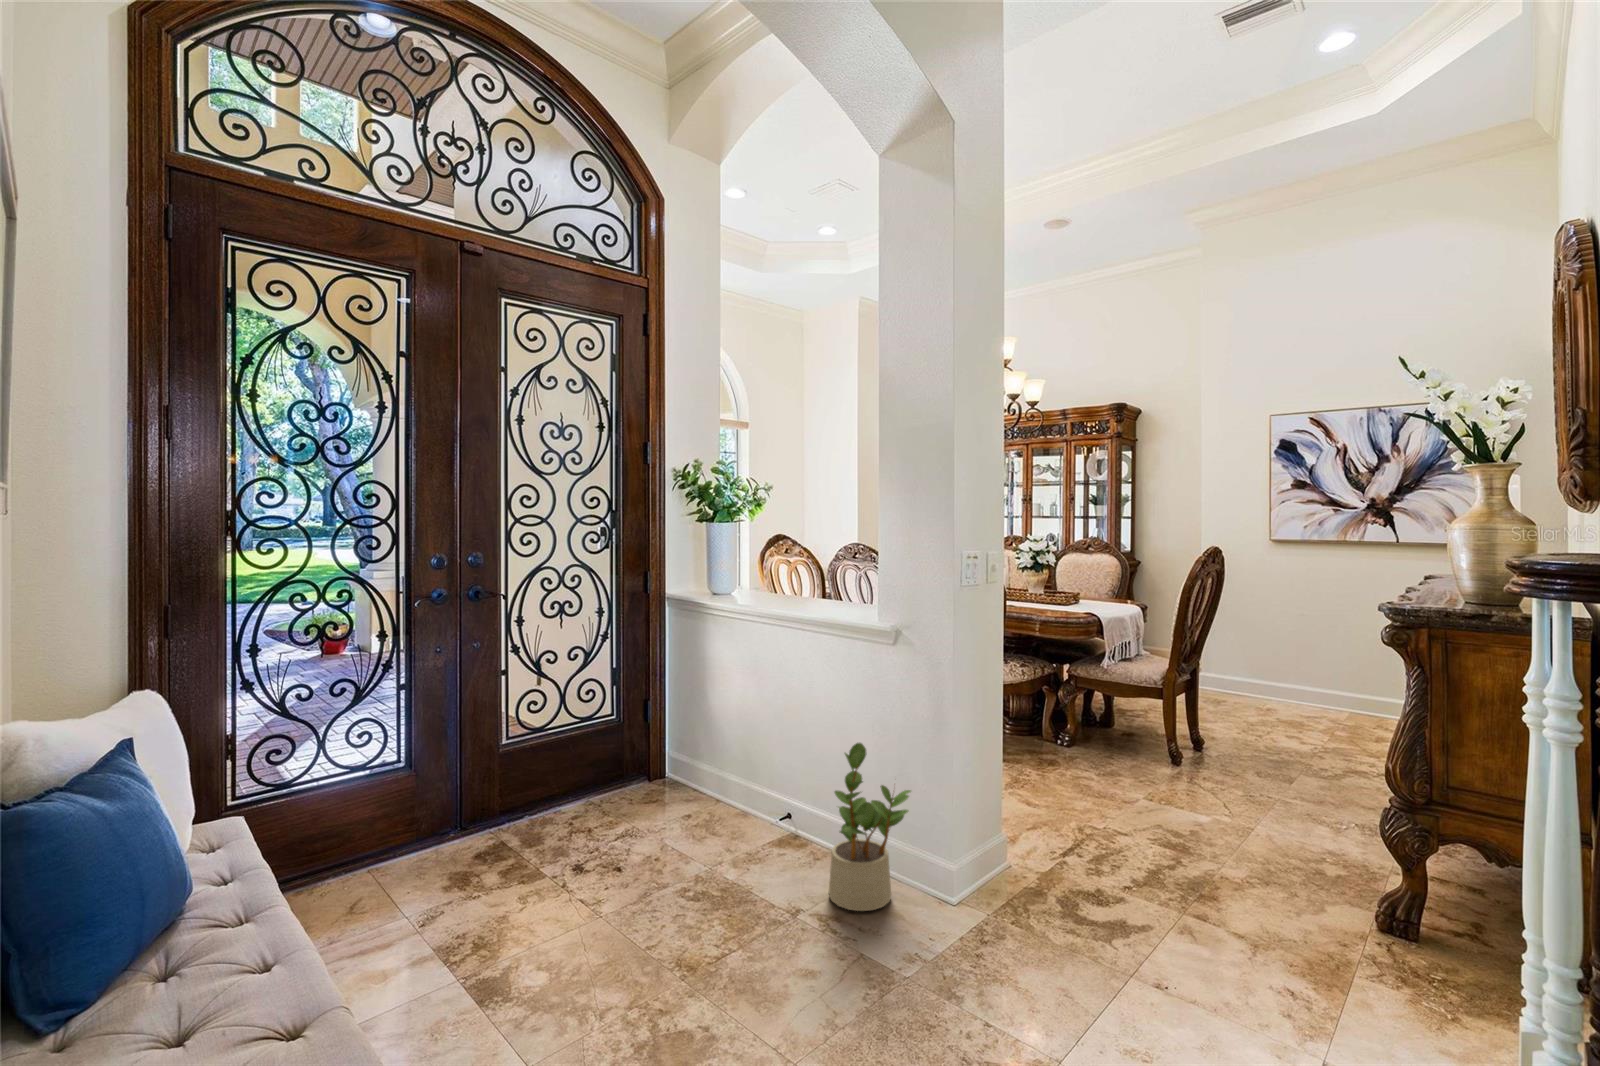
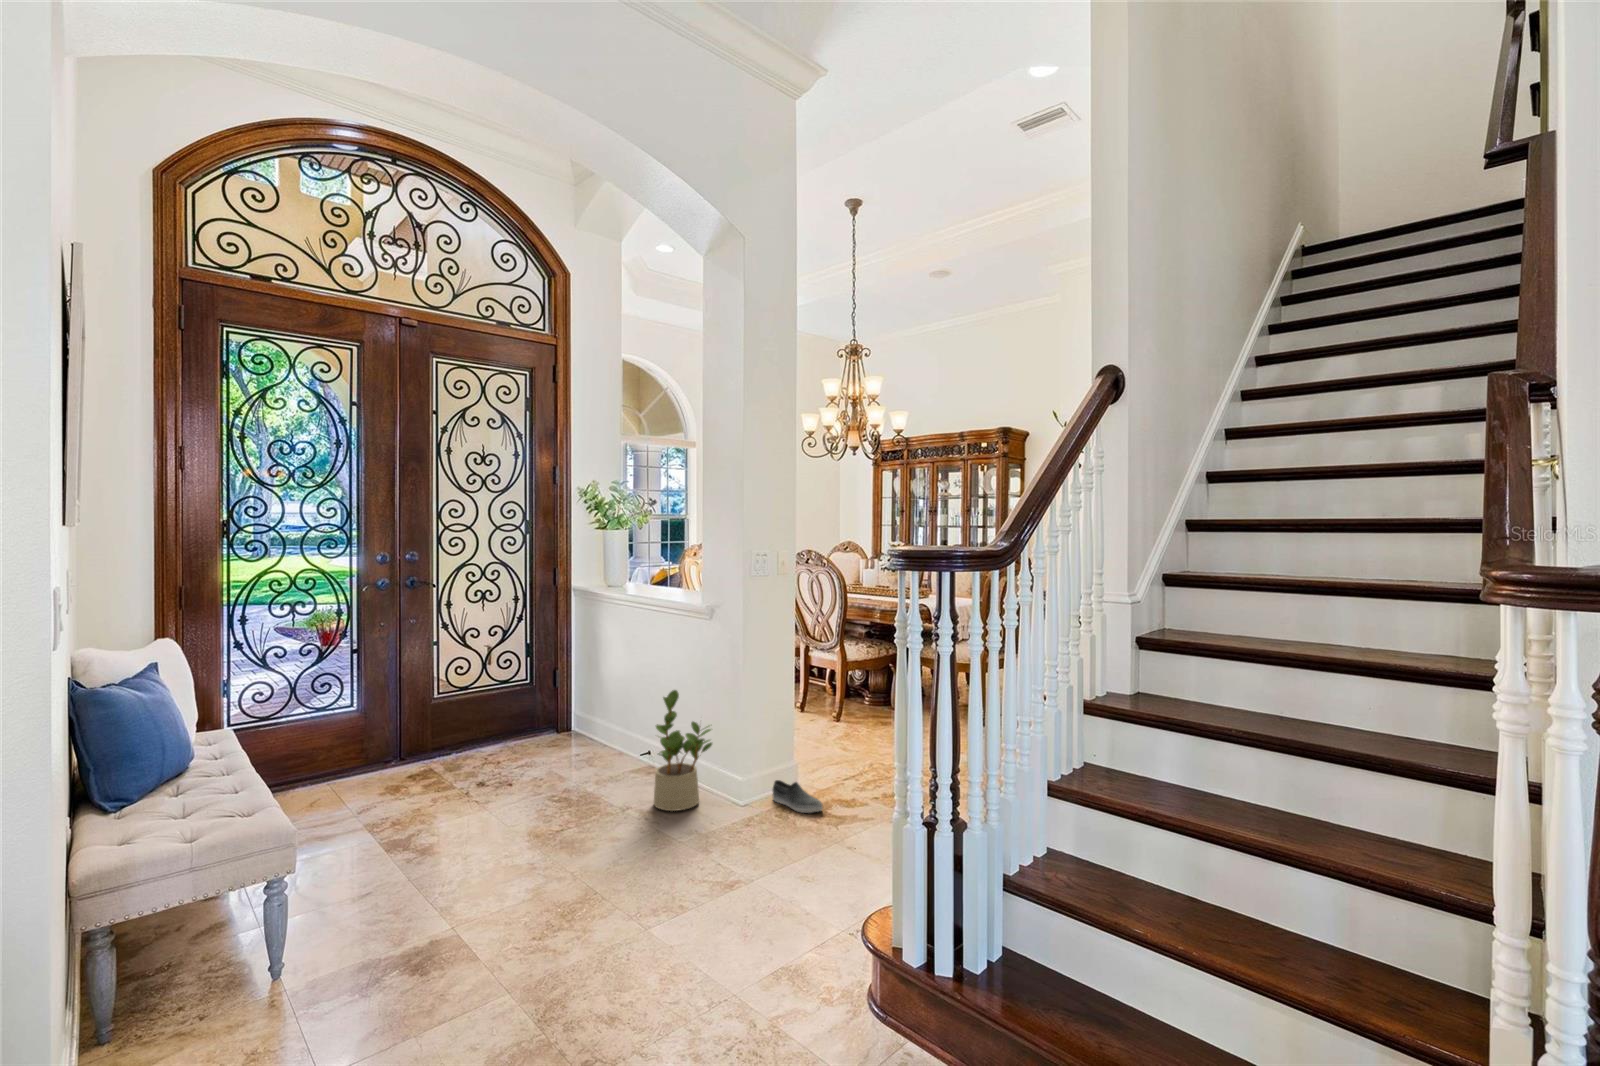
shoe: none [985,861,1068,913] -> present [773,780,823,813]

